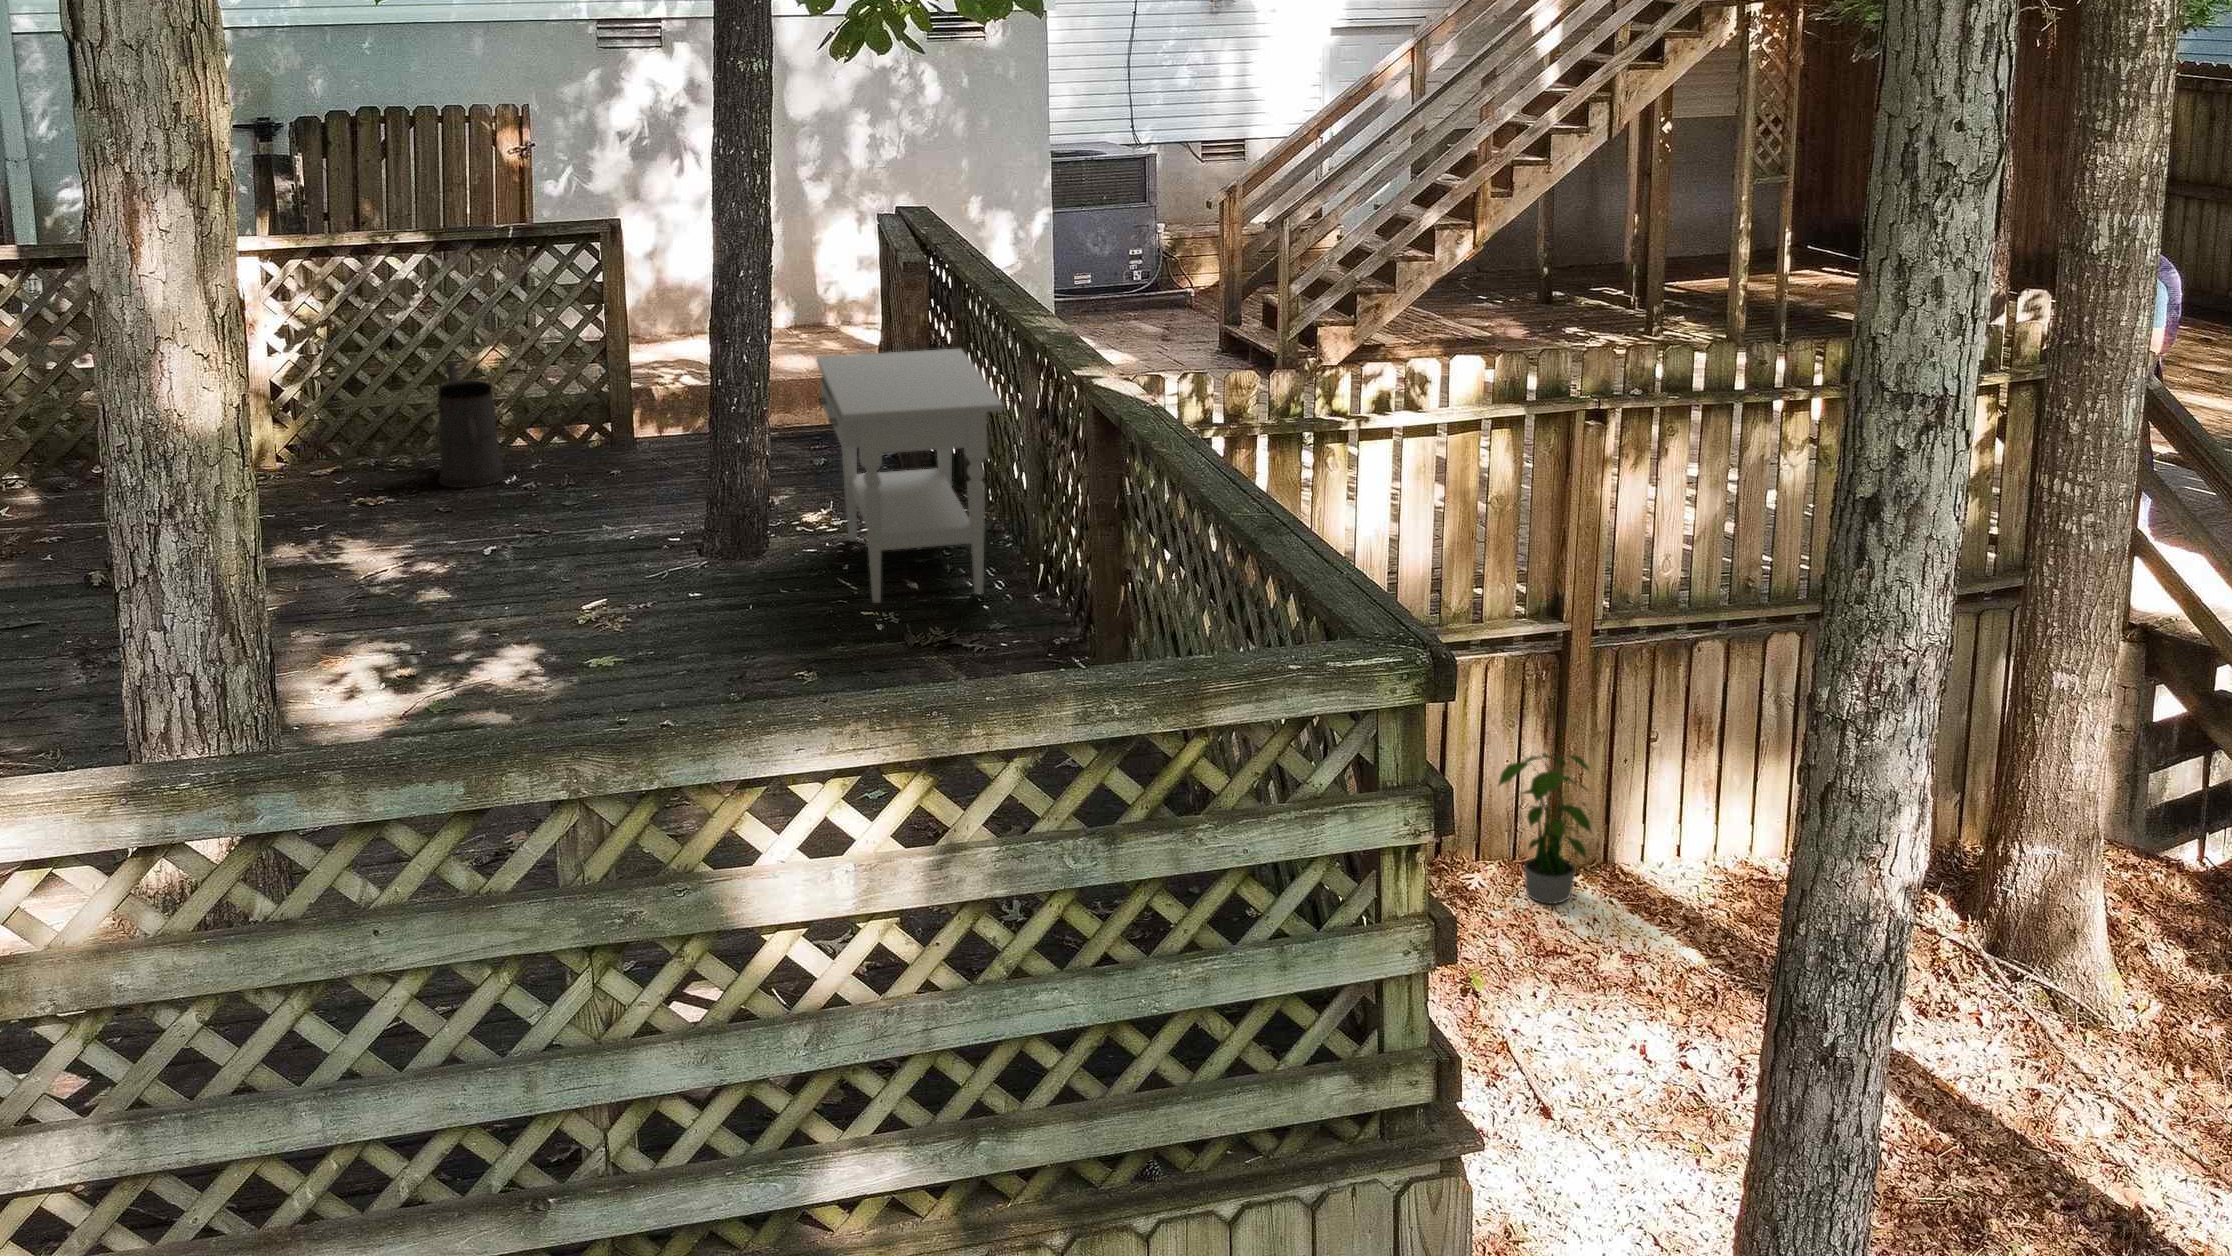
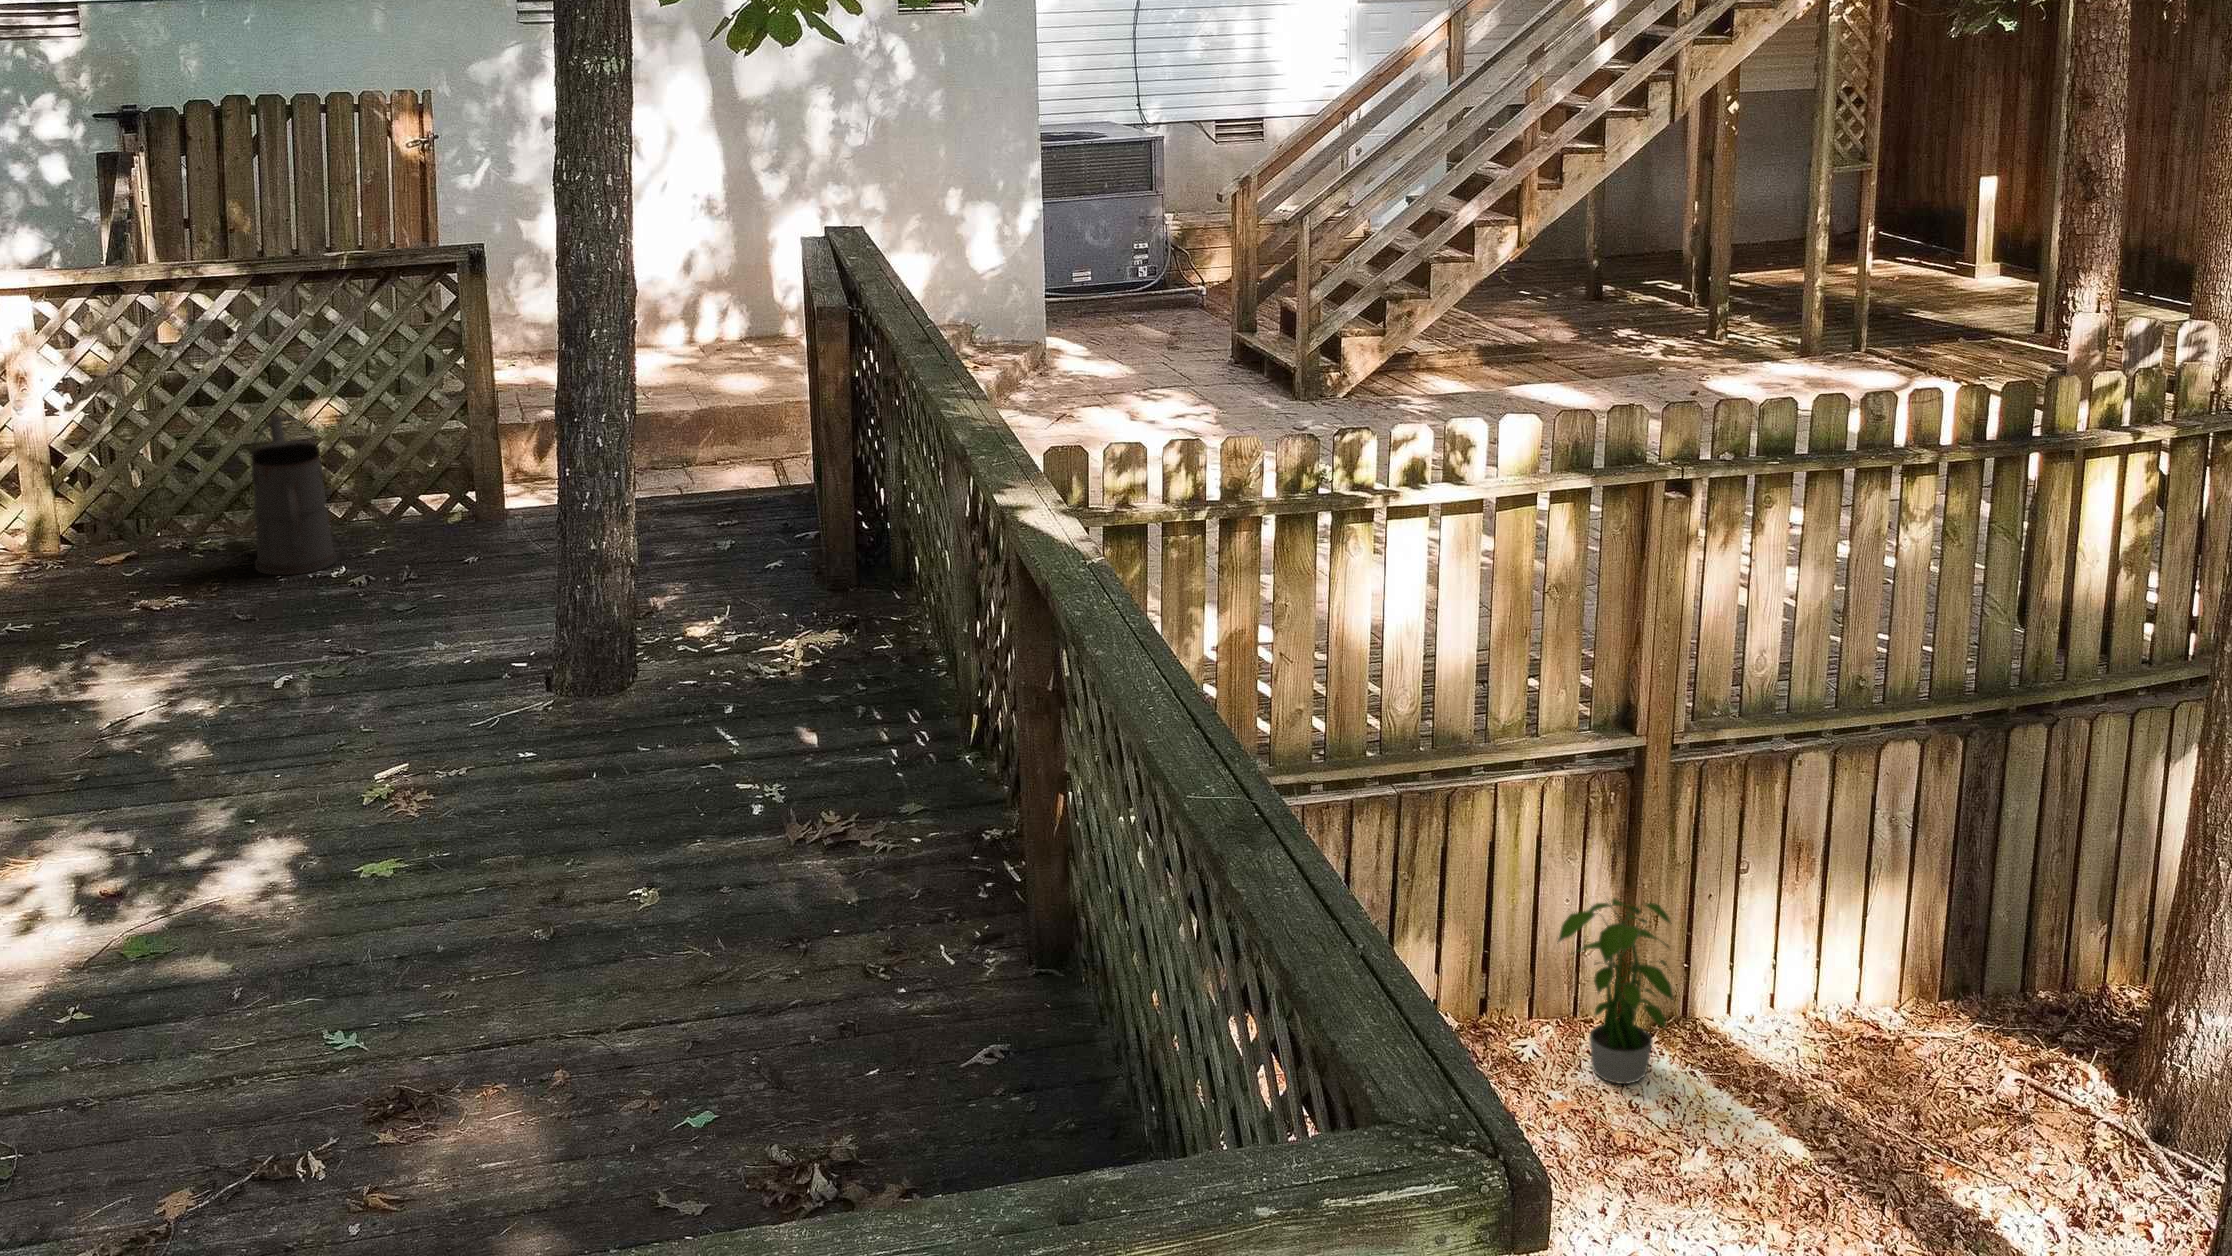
side table: present [817,349,1004,603] -> none [705,411,933,746]

